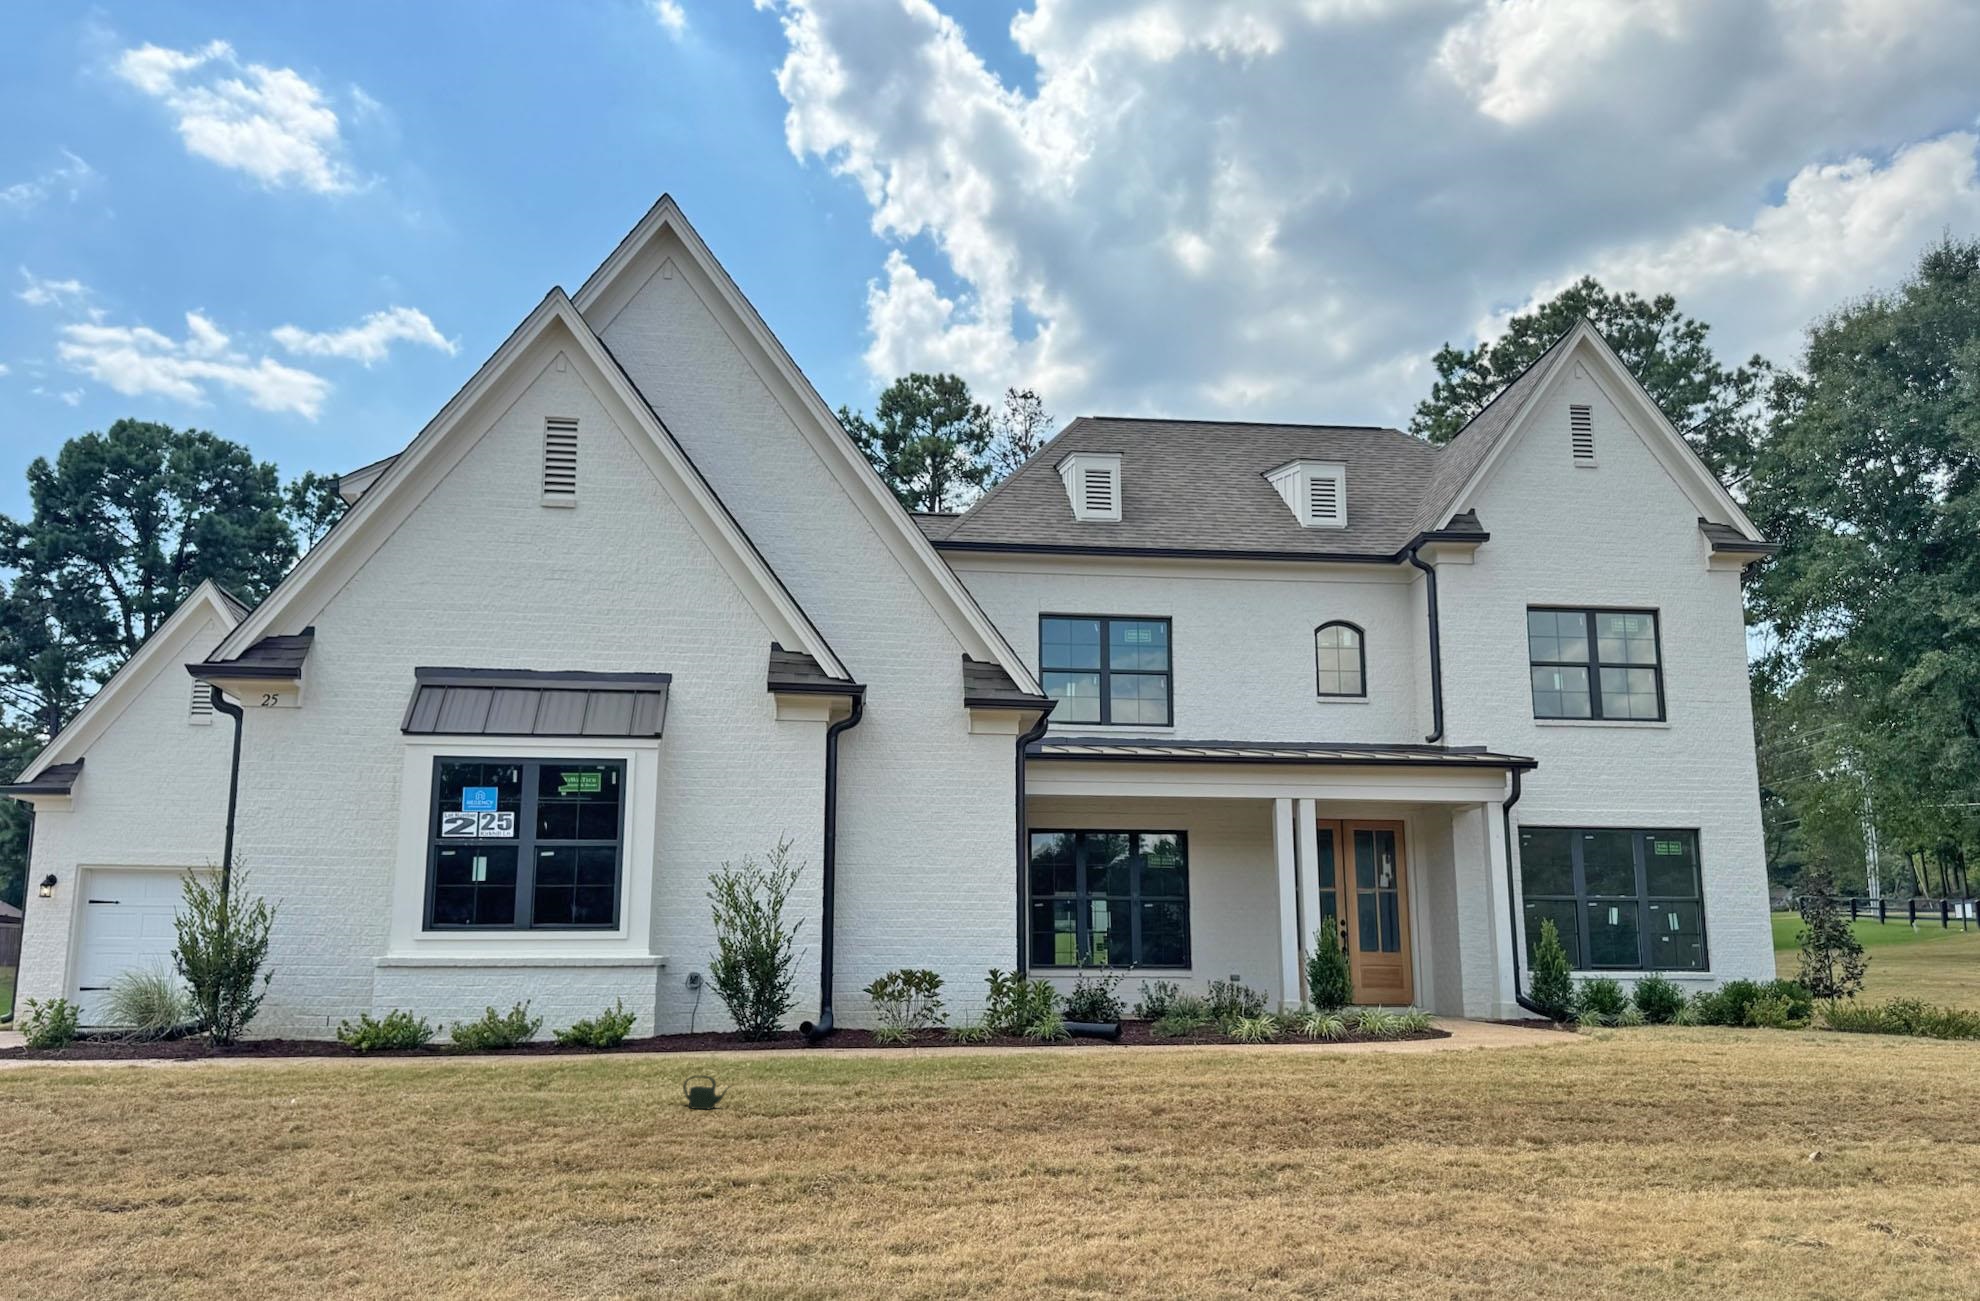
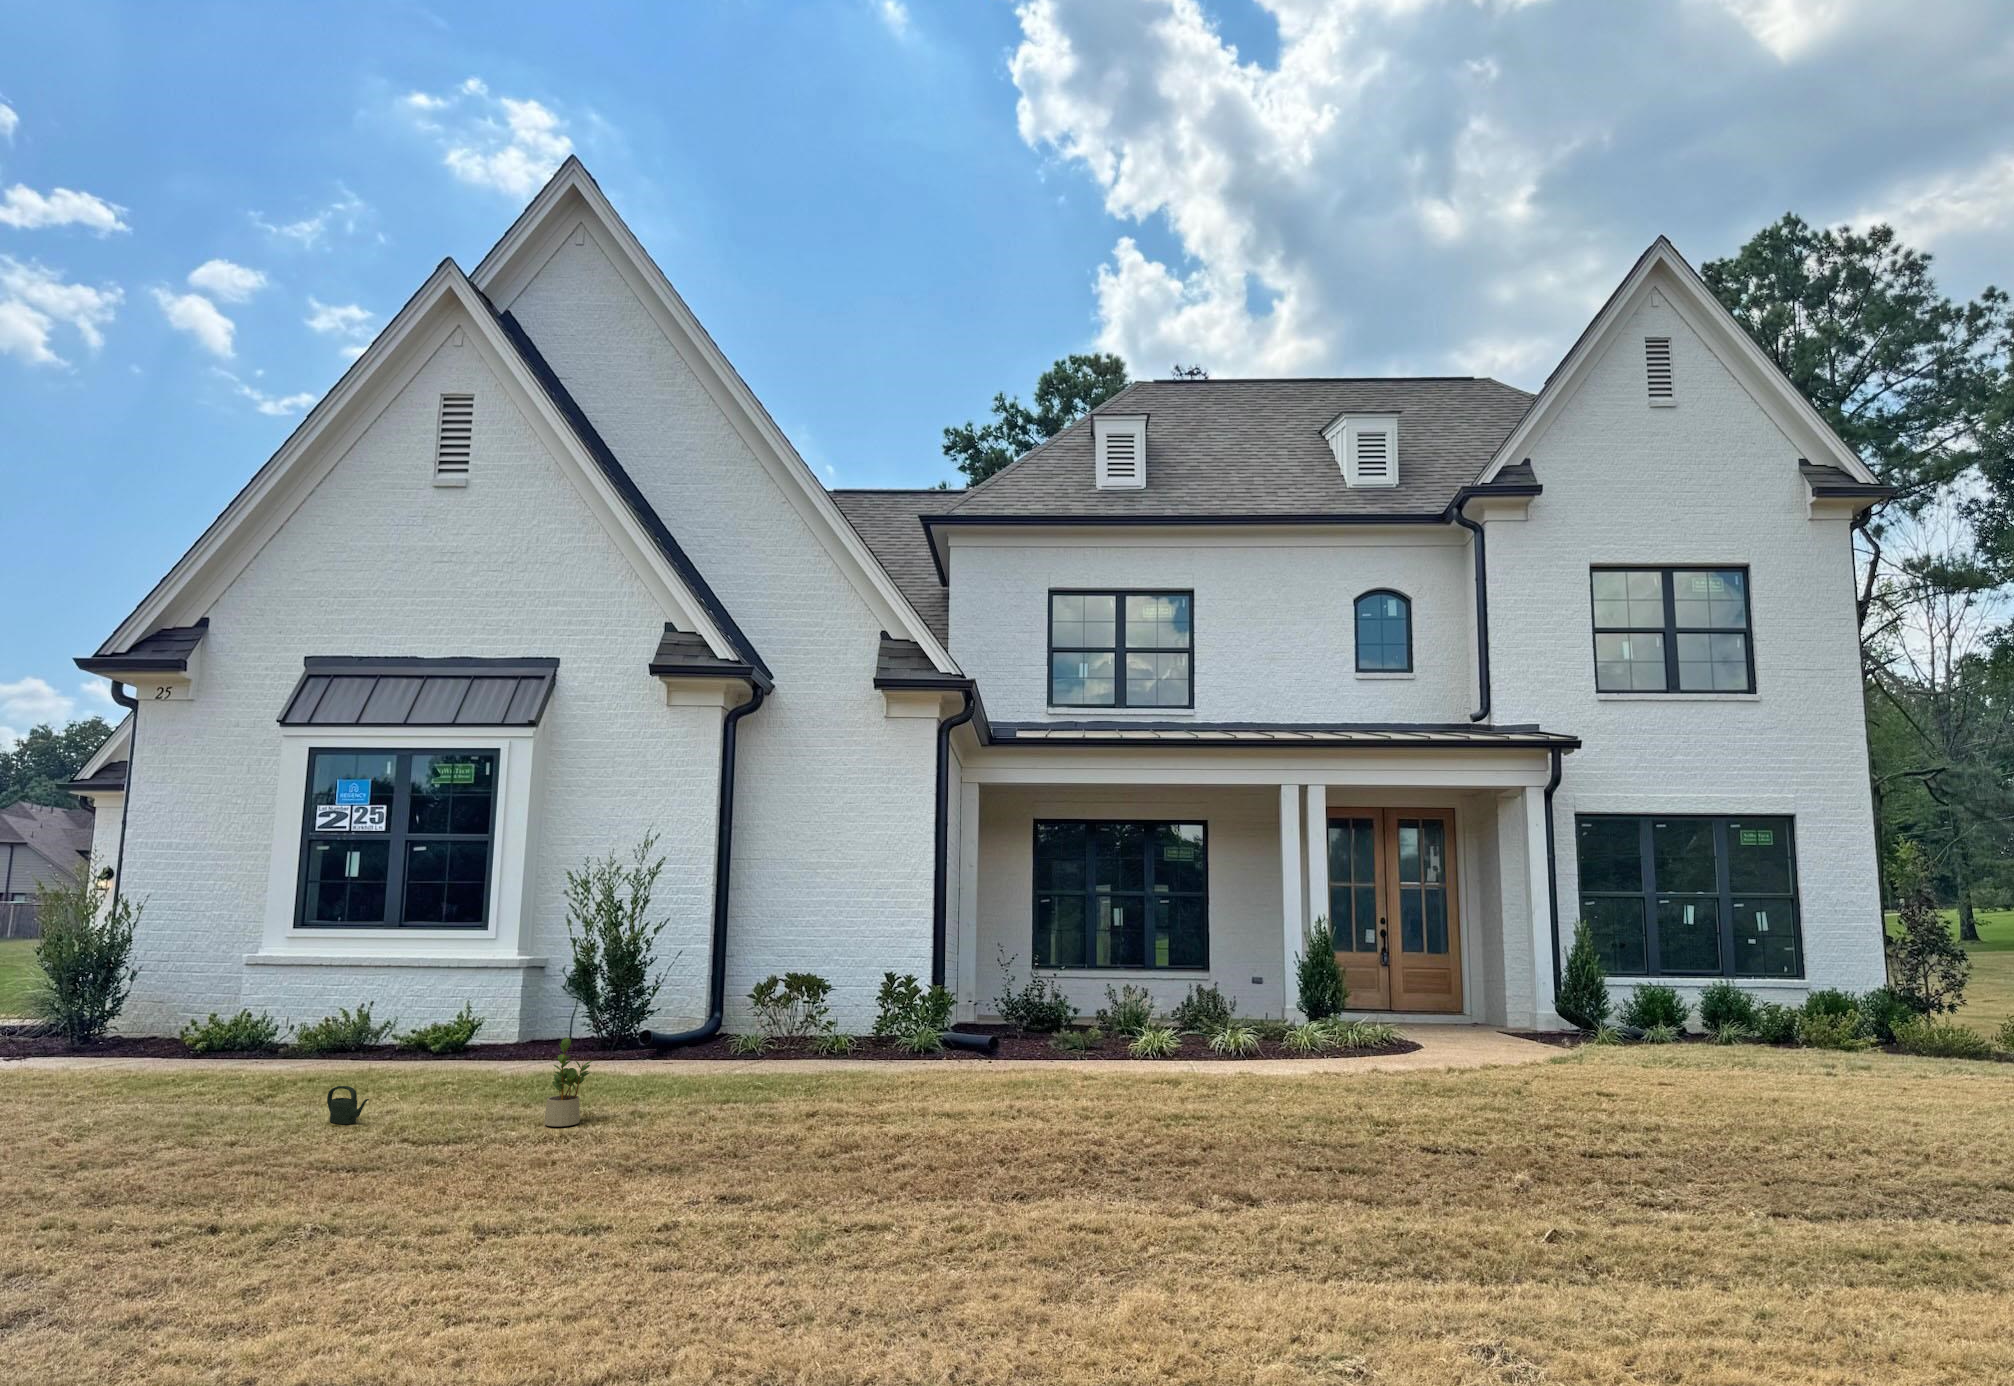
potted plant: none [883,1028,918,1105] -> present [544,1037,592,1127]

